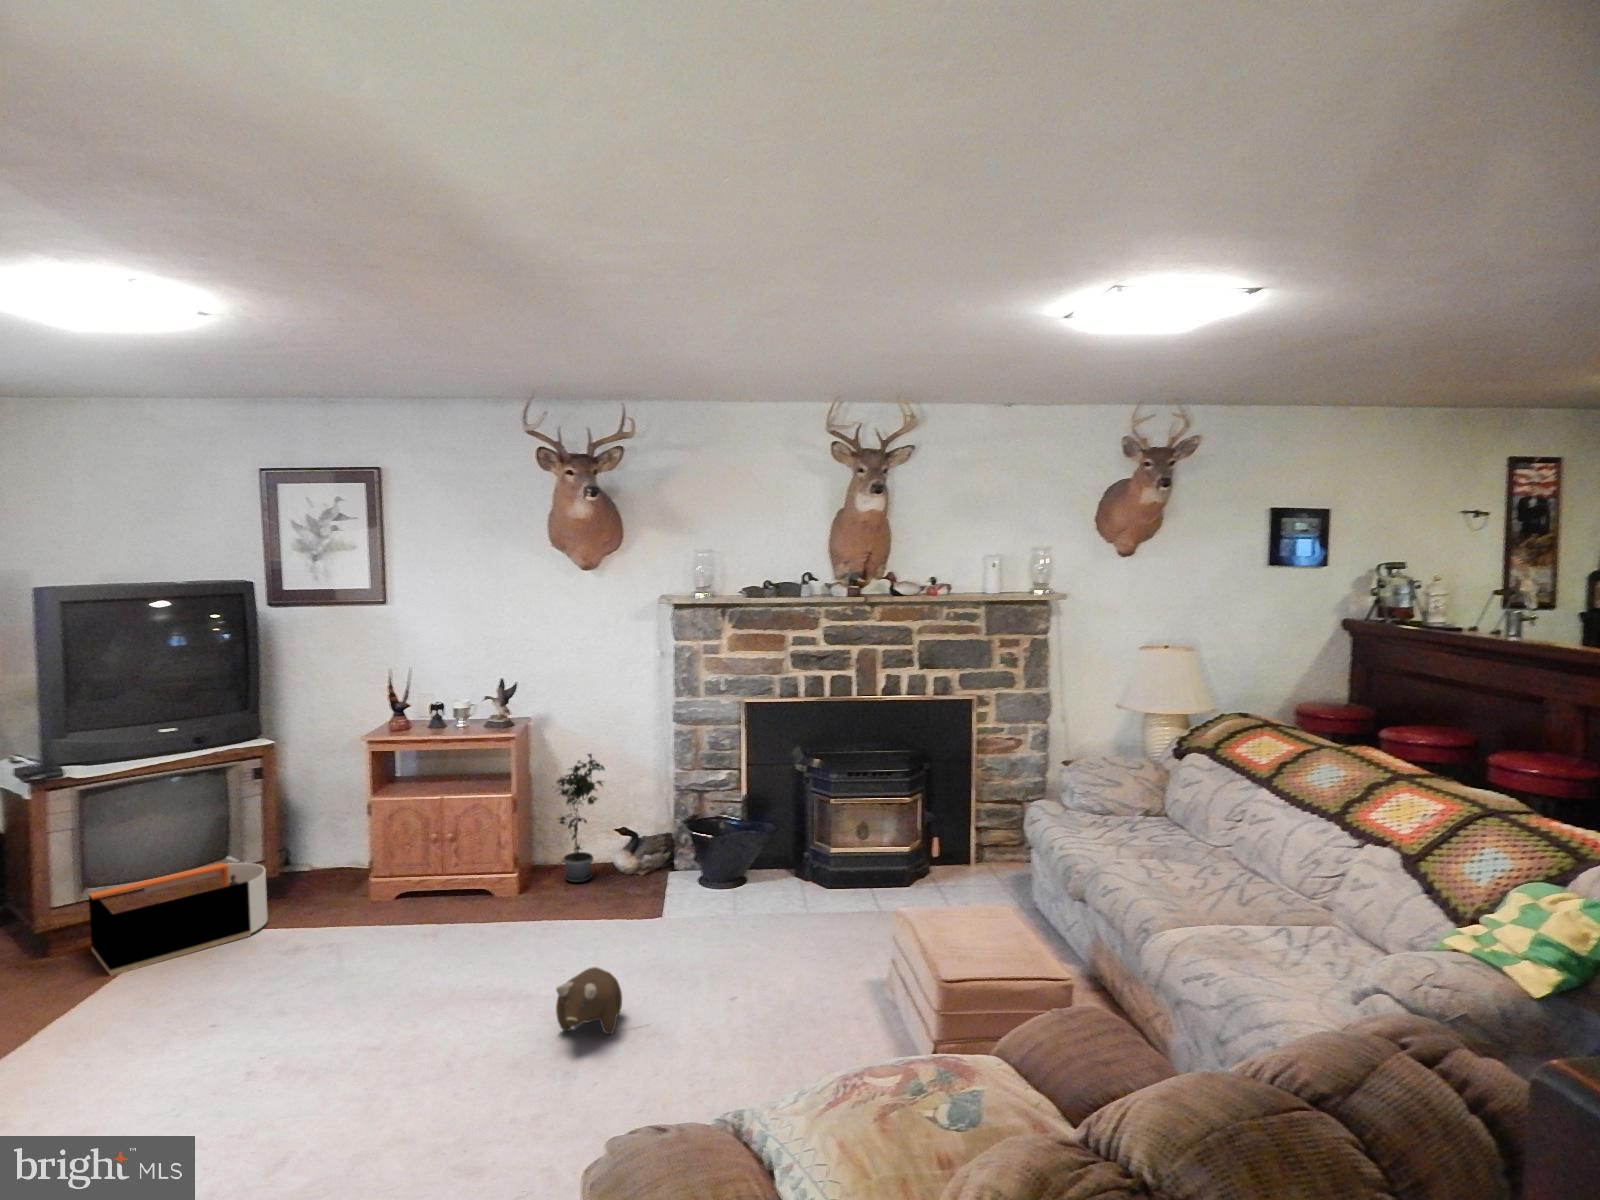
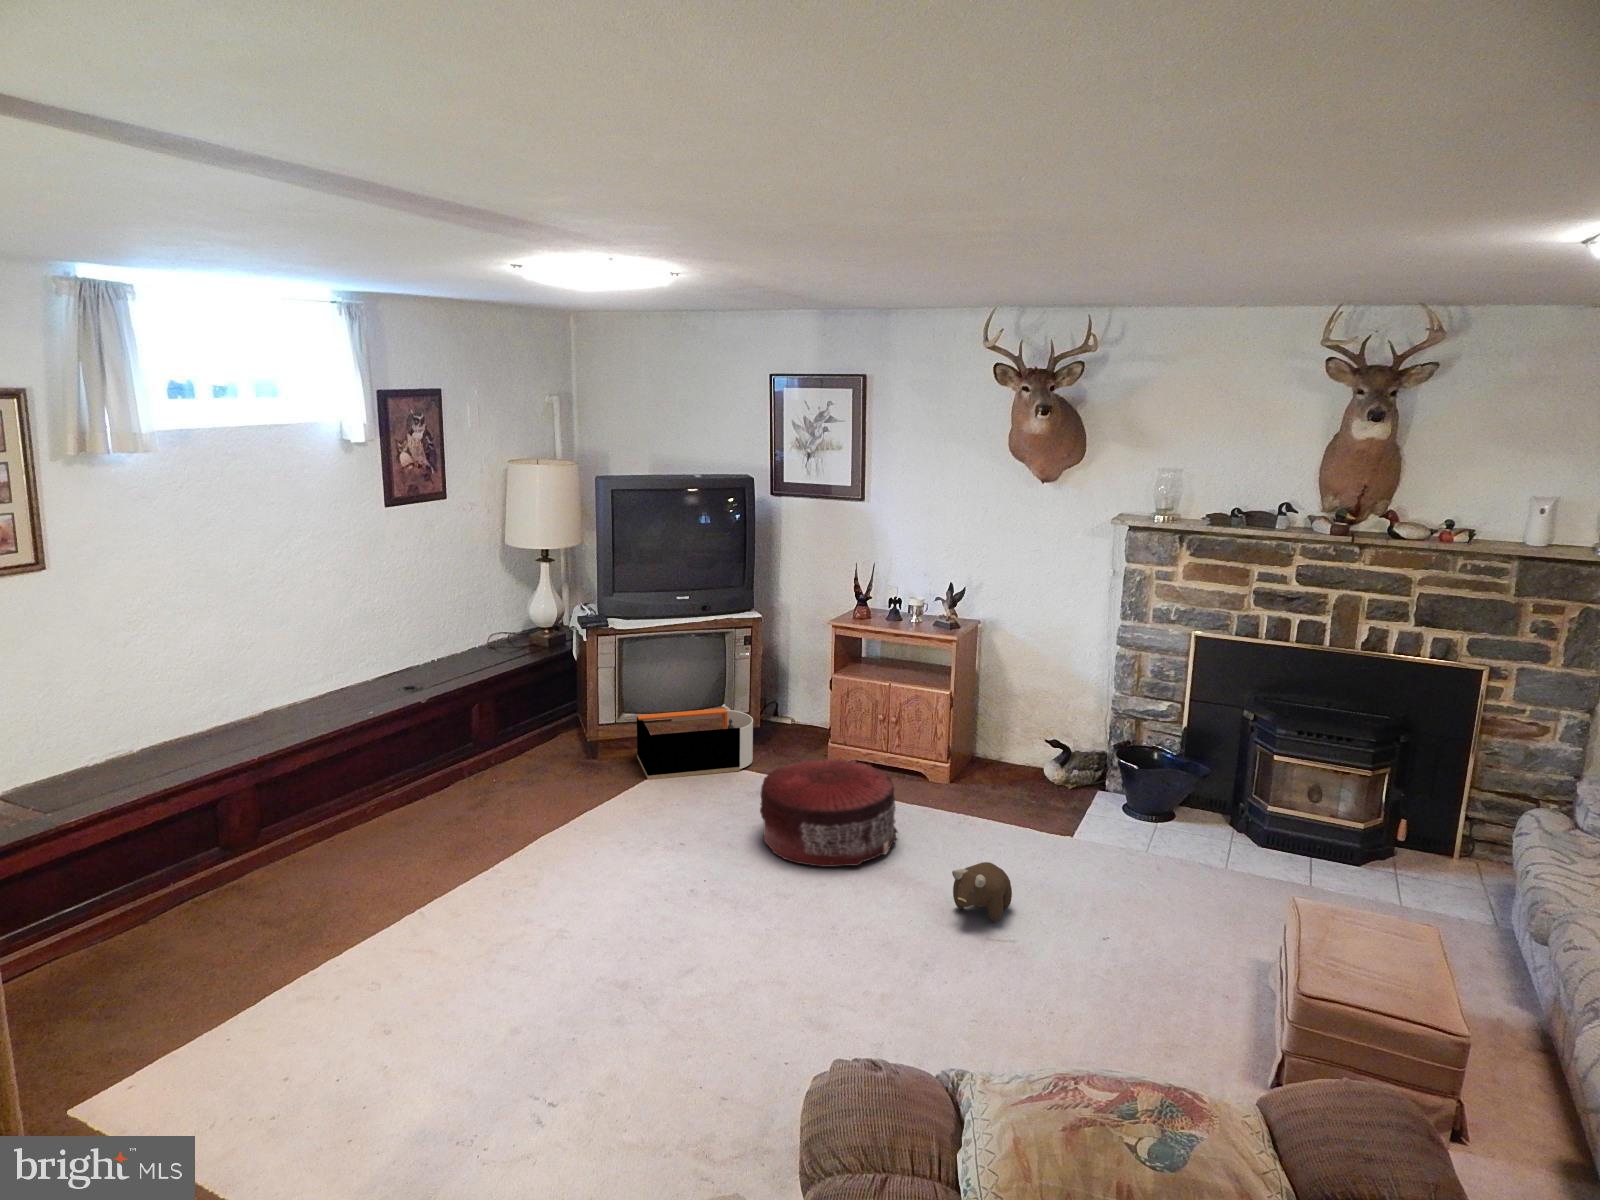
potted plant: present [557,754,605,882] -> none [987,664,1042,784]
pouf: none [289,886,473,1033] -> present [760,759,897,867]

